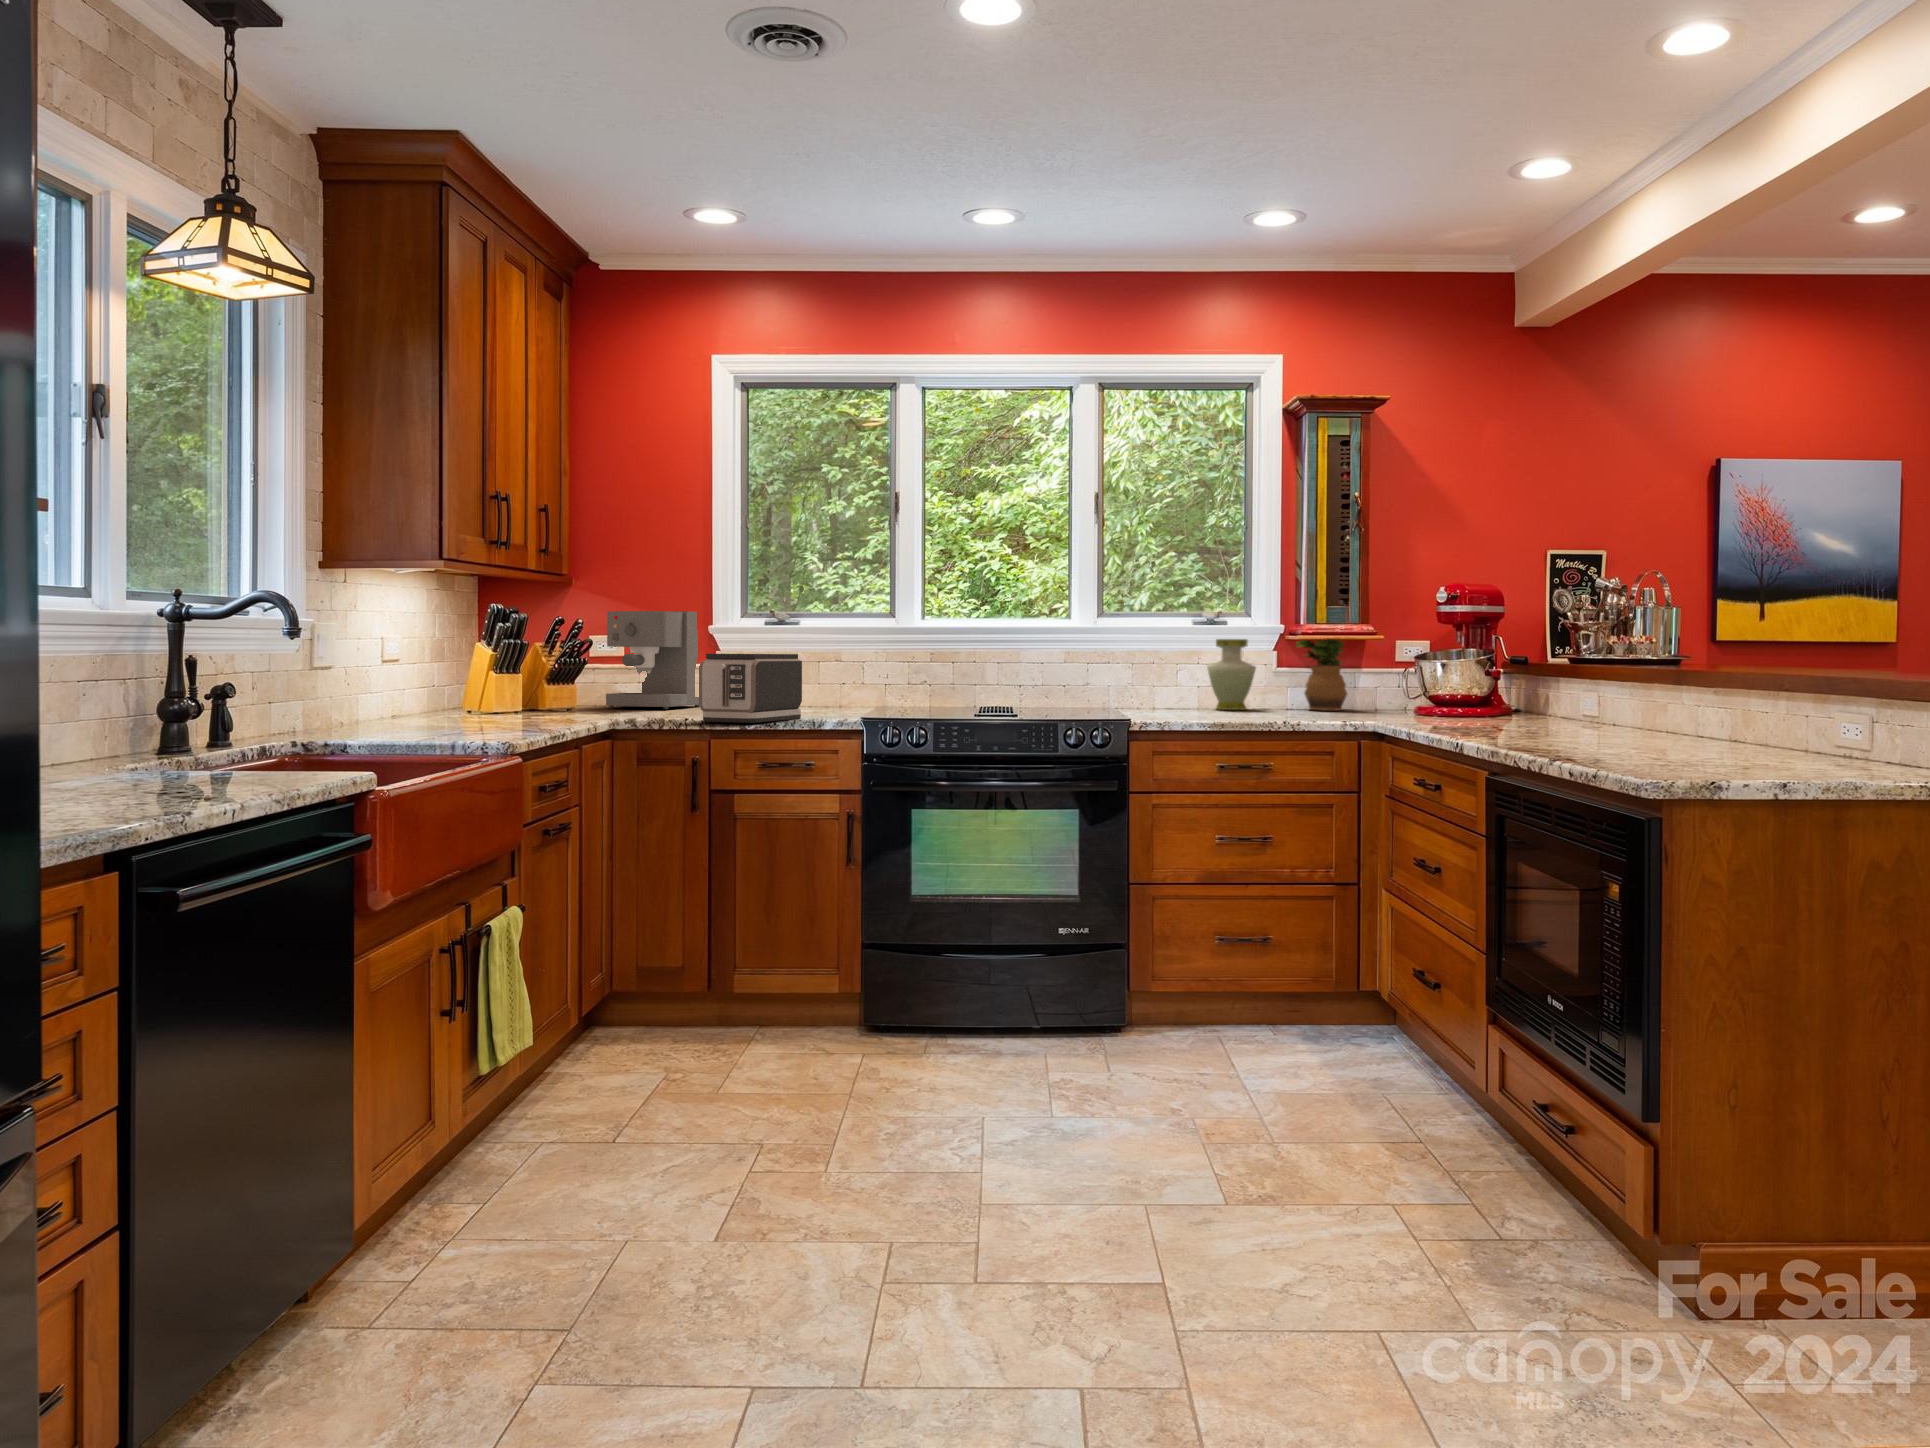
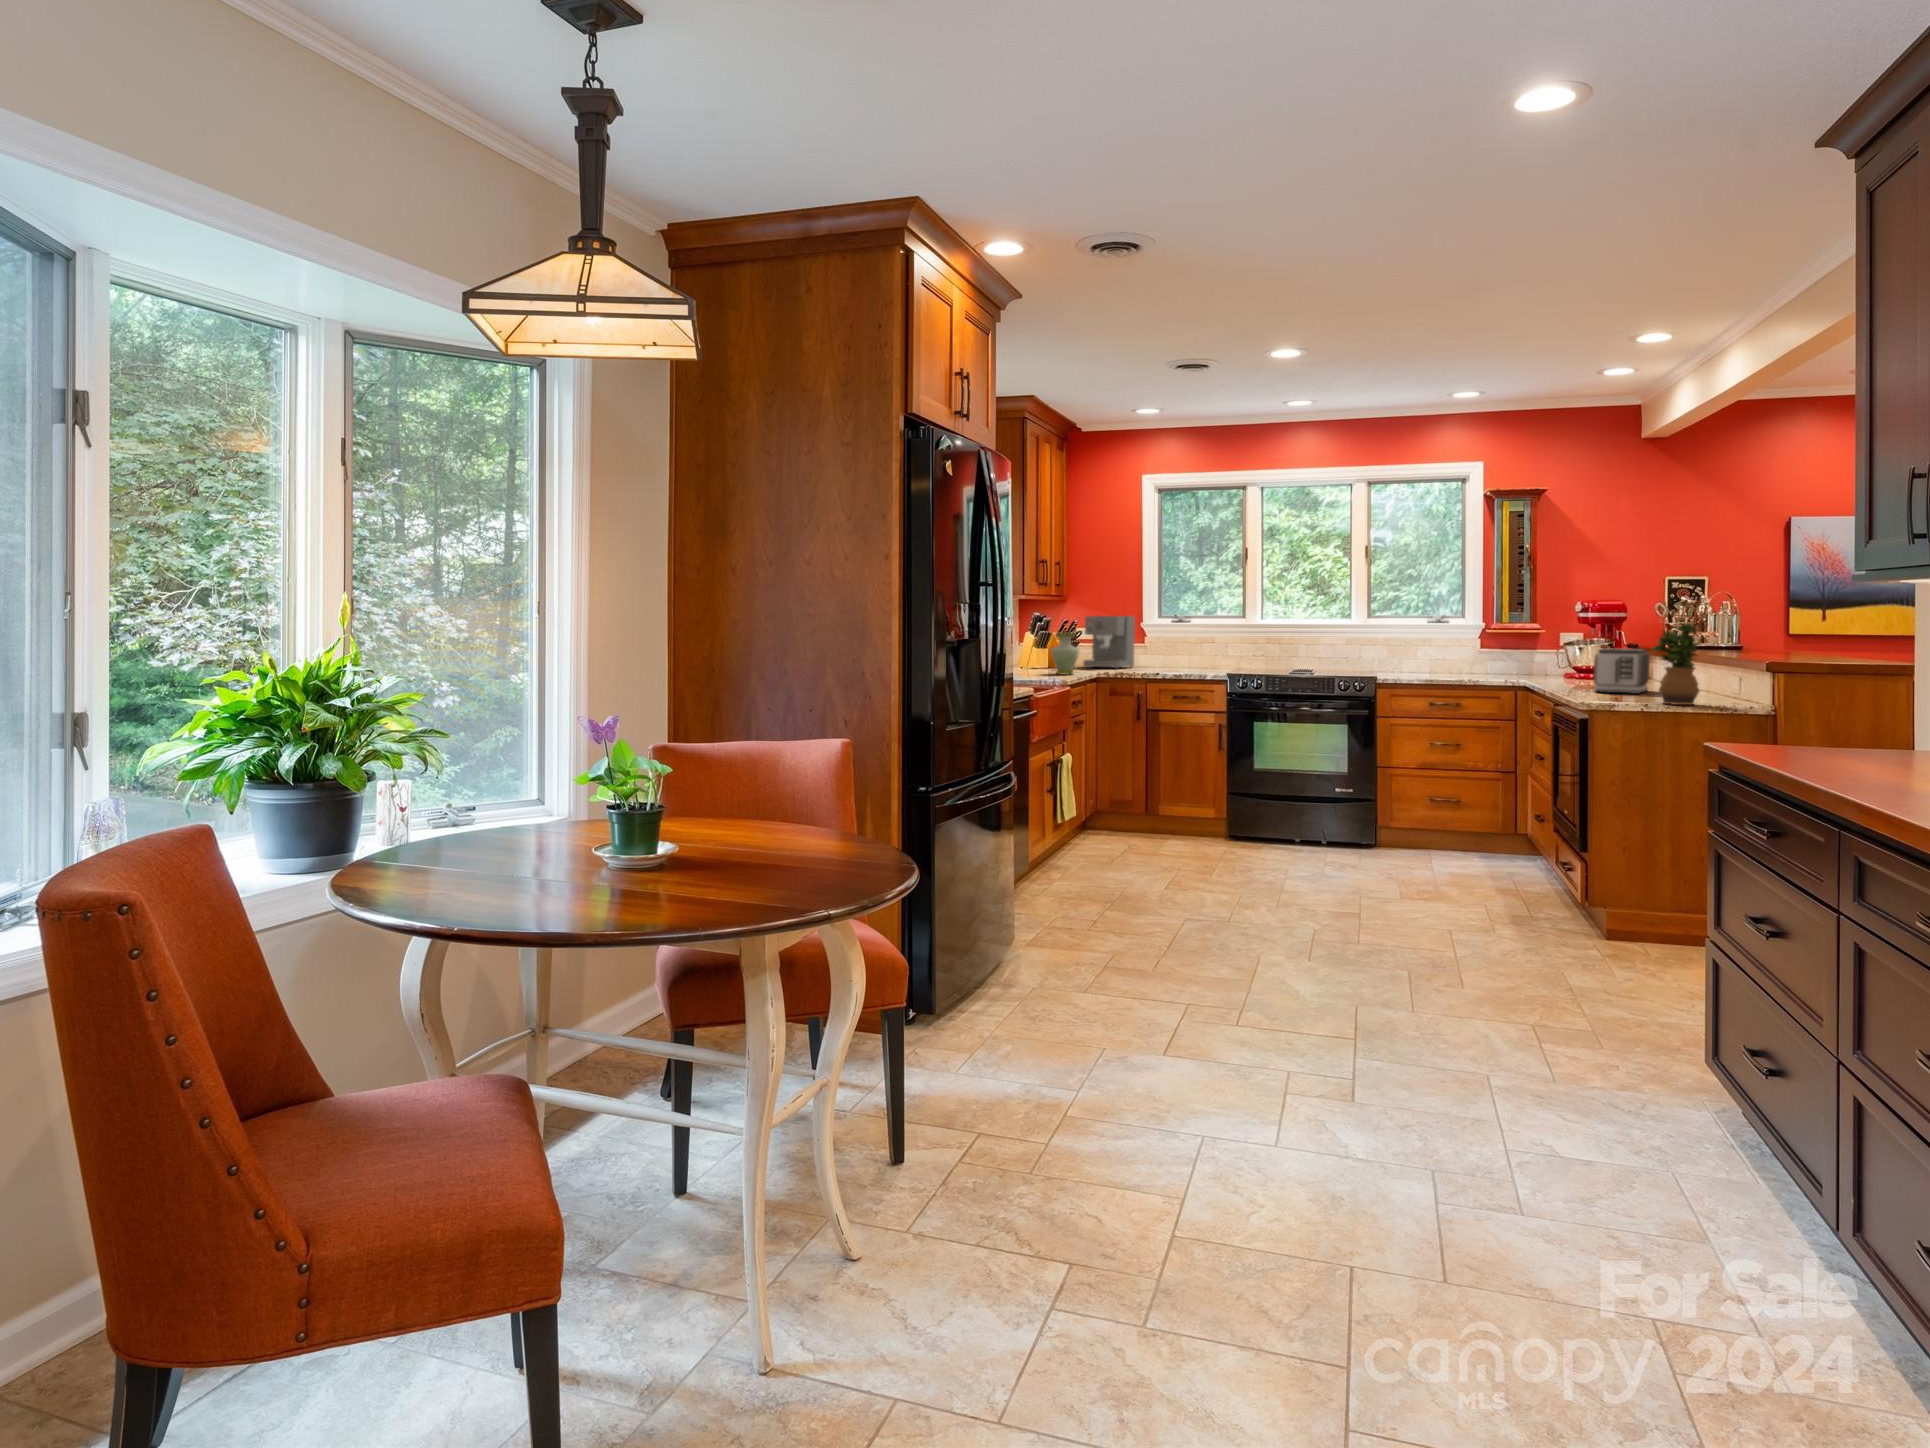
potted plant: present [1297,638,1348,711] -> present [1652,623,1699,705]
vase: present [1207,639,1256,710] -> present [1051,633,1079,675]
toaster: present [699,654,802,723] -> present [1594,649,1650,694]

